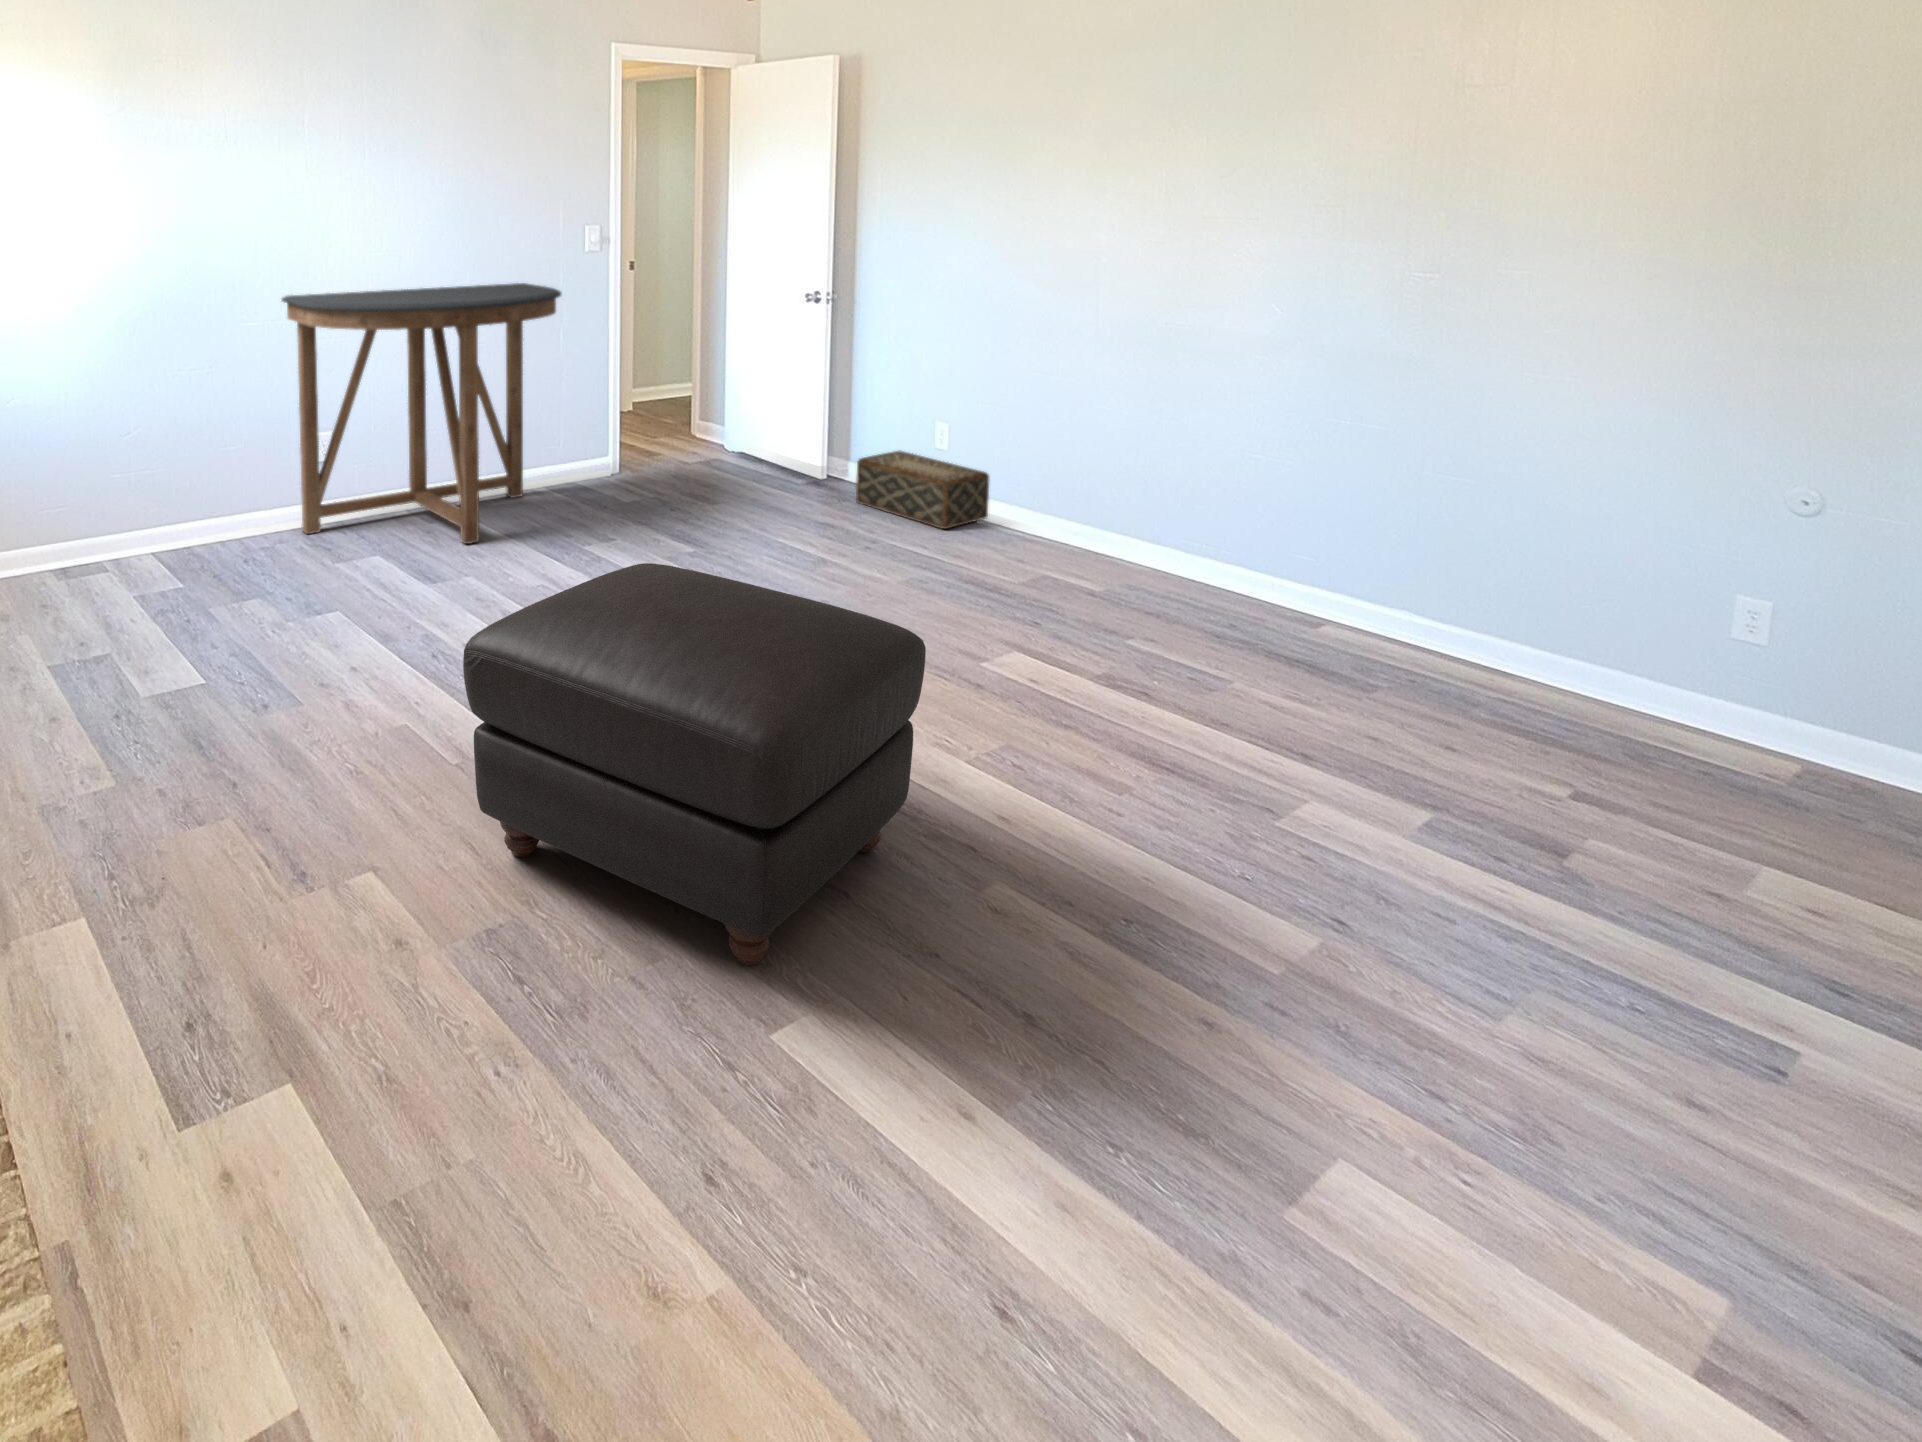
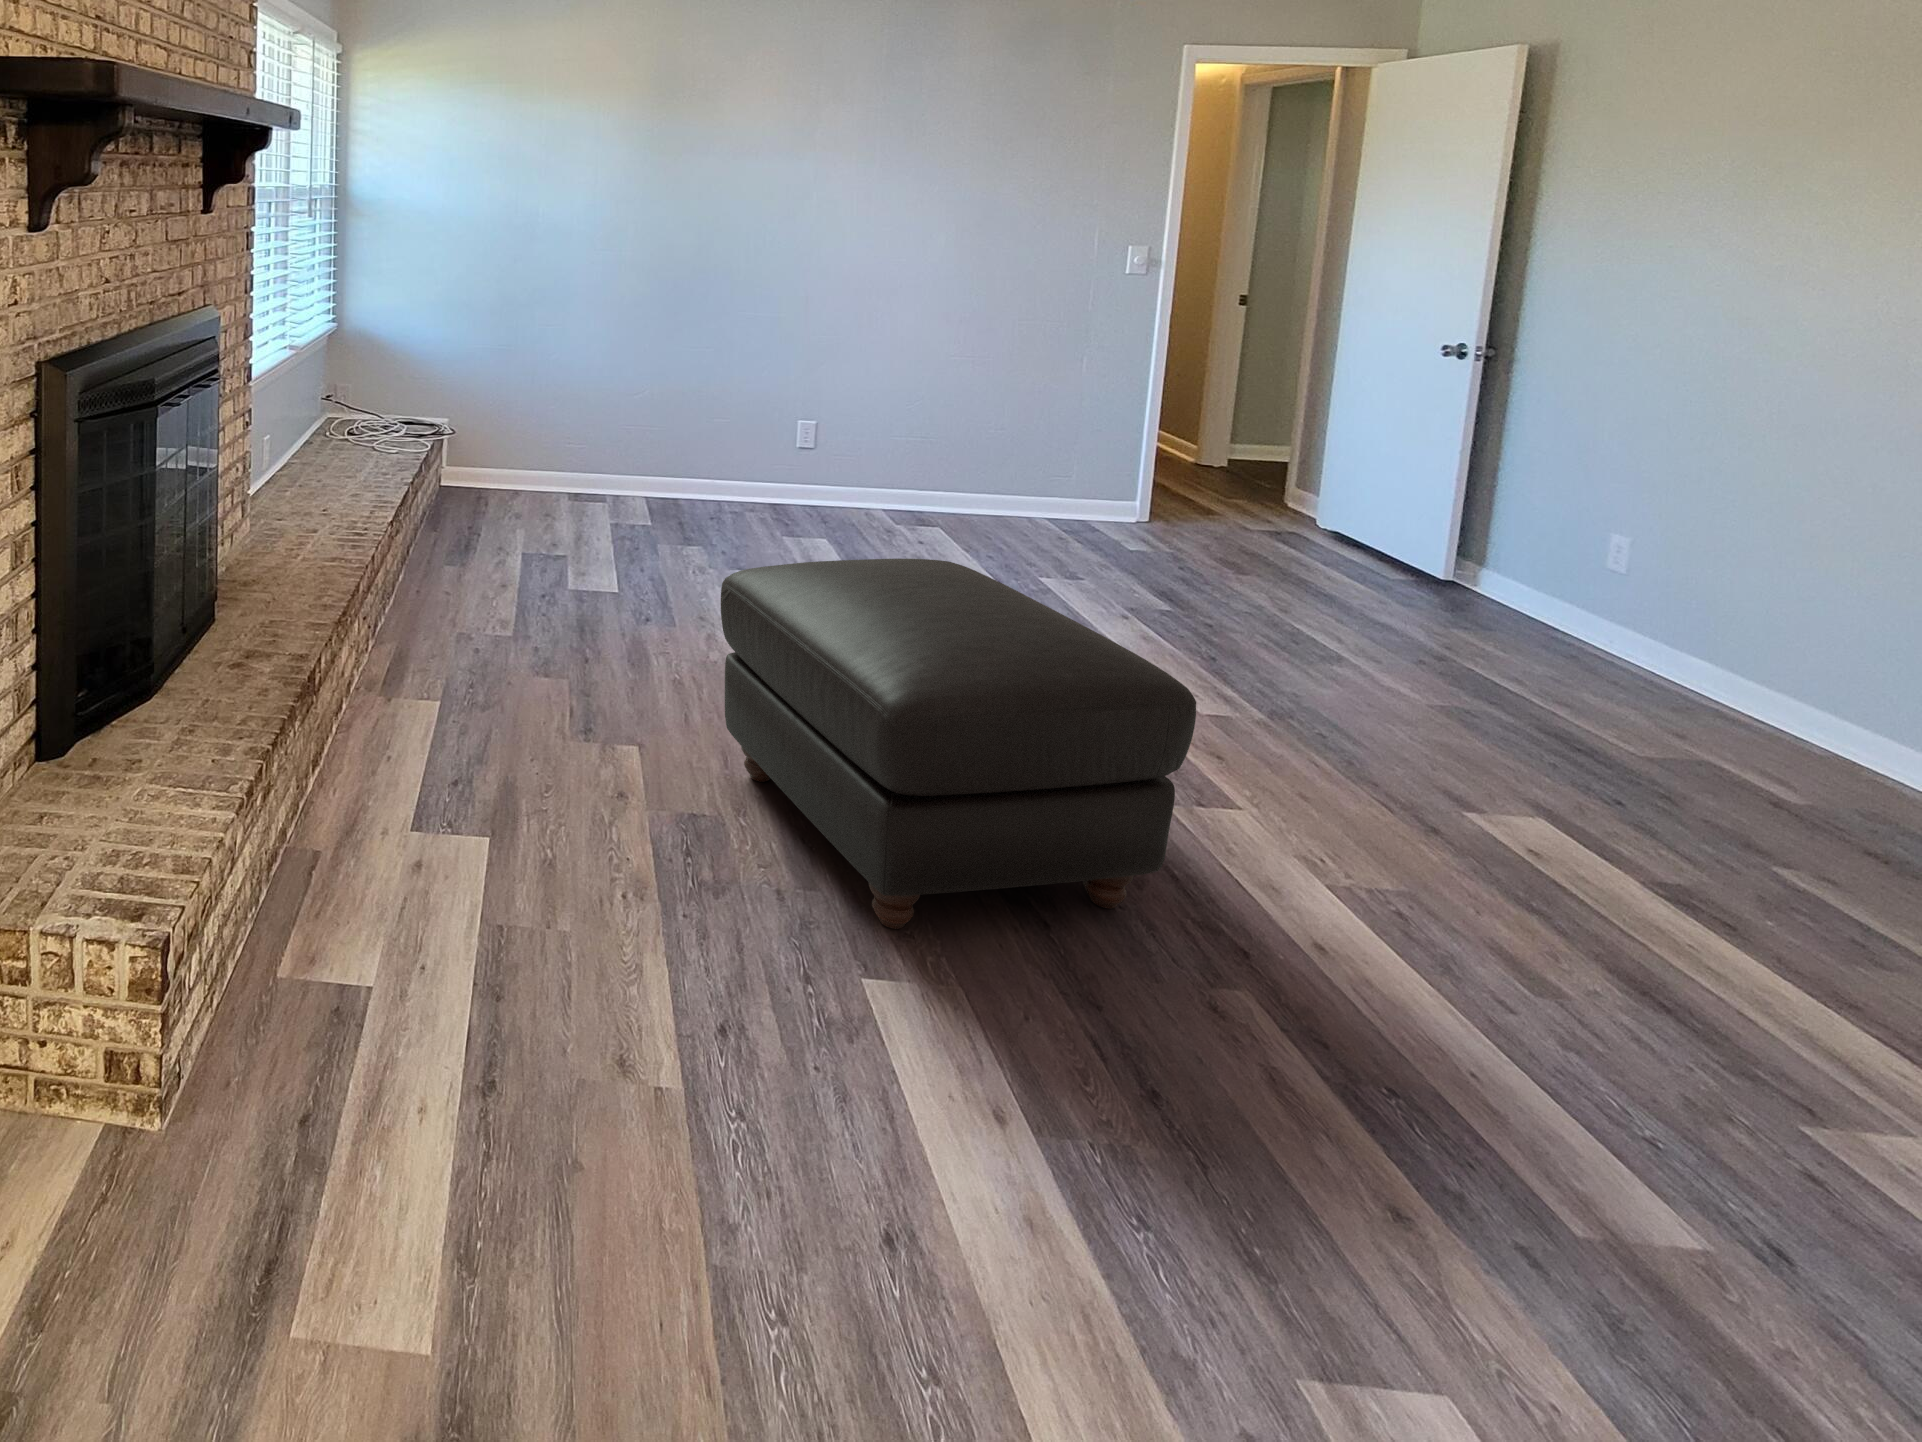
console table: present [282,283,561,544] -> none [766,291,1060,550]
woven basket: present [856,450,989,529] -> none [1463,561,1694,681]

